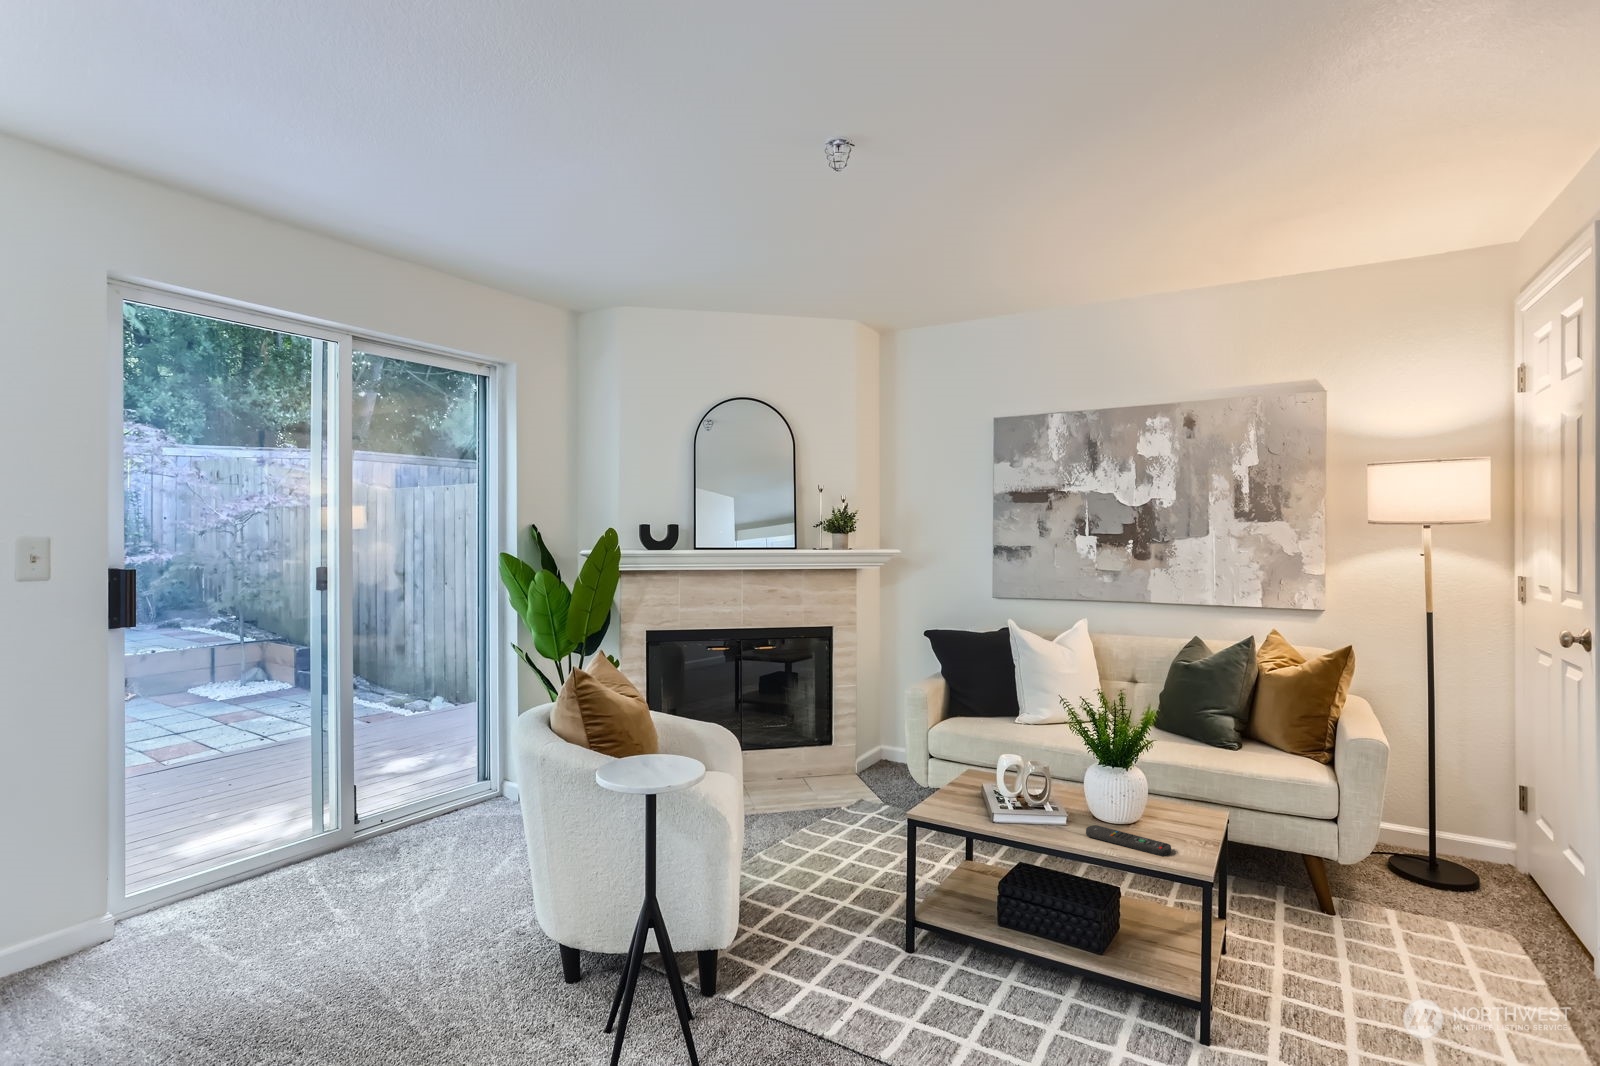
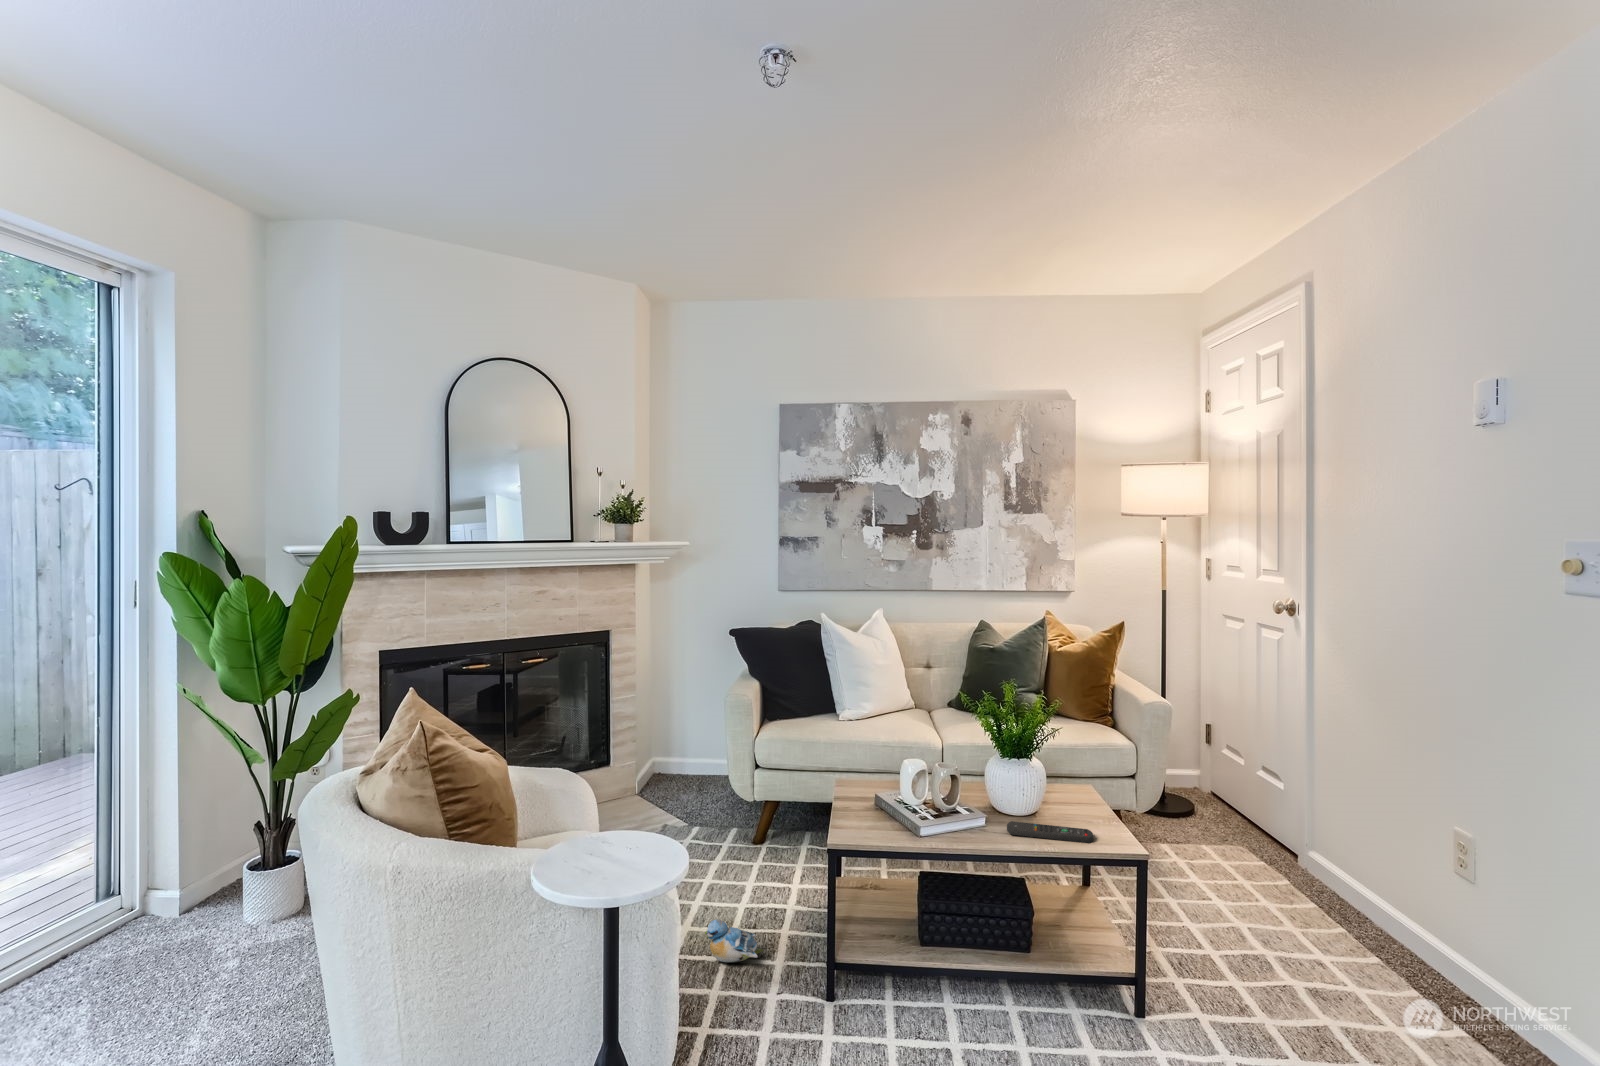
plush toy: none [827,868,875,907] -> present [705,920,764,962]

